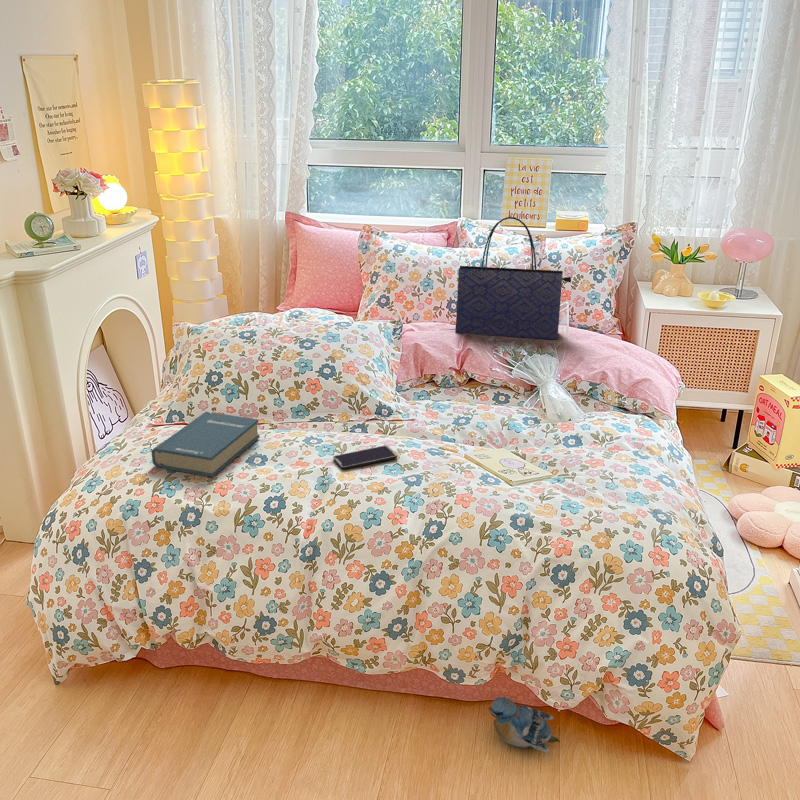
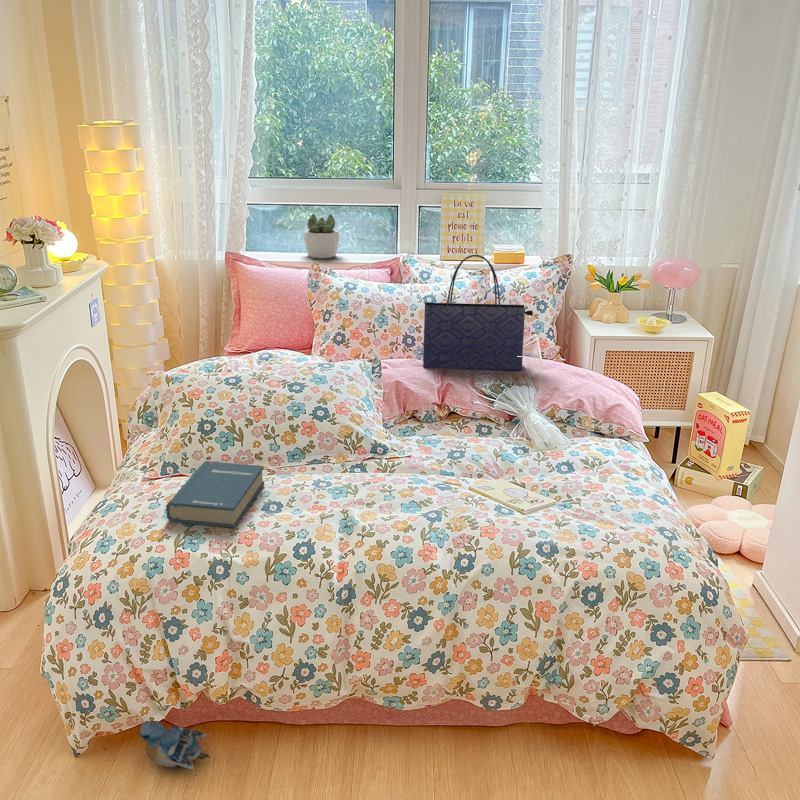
succulent plant: none [368,179,403,223] -> present [304,214,339,258]
smartphone: present [333,445,397,469] -> none [347,484,409,510]
plush toy: present [488,697,560,754] -> present [138,721,209,770]

